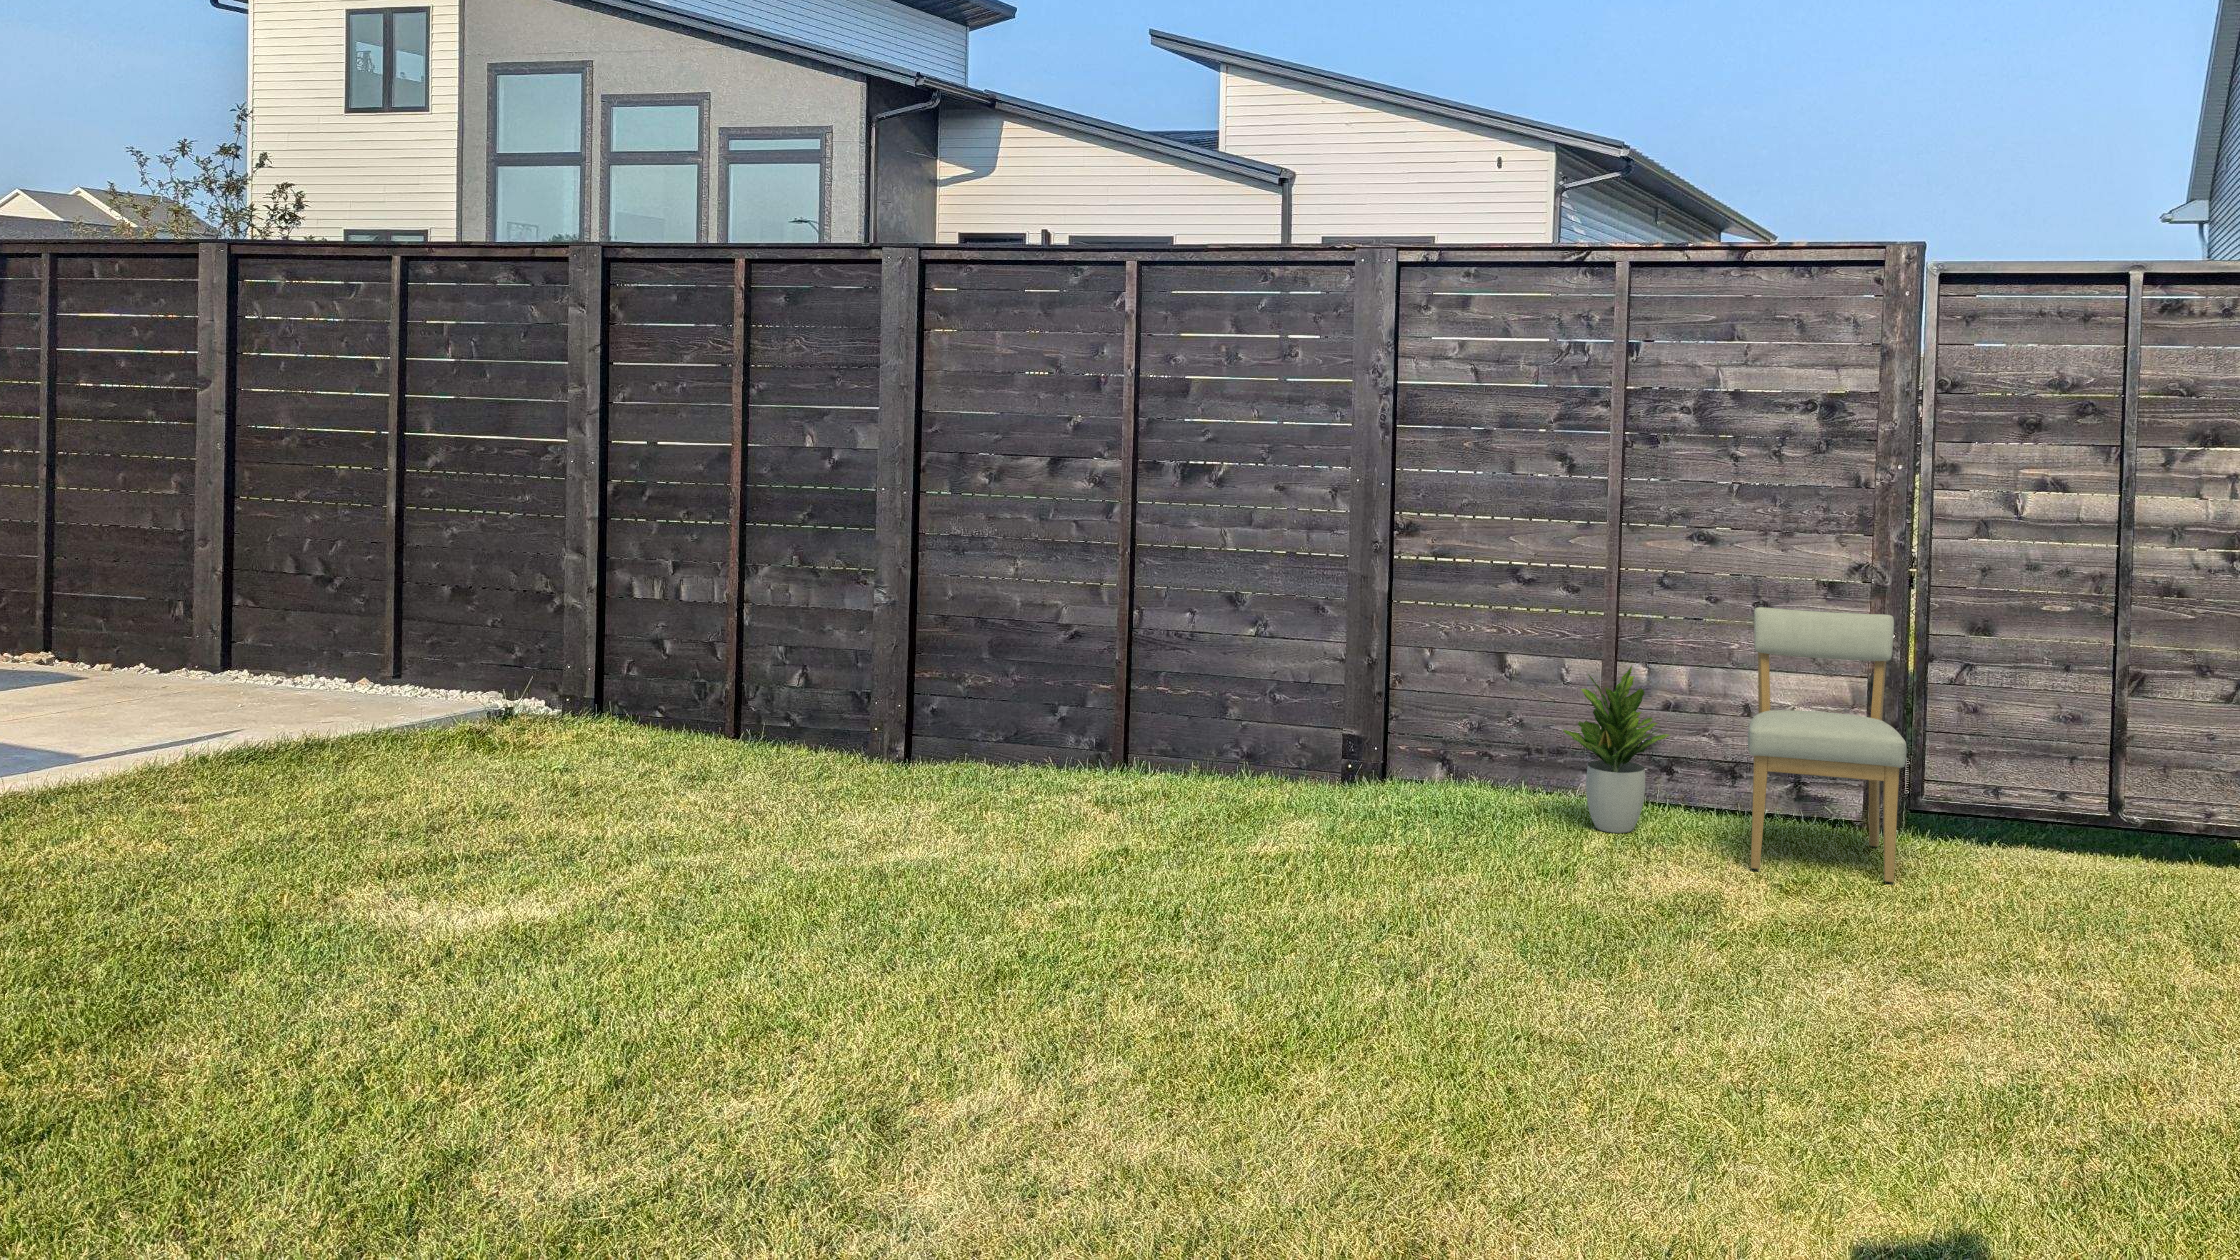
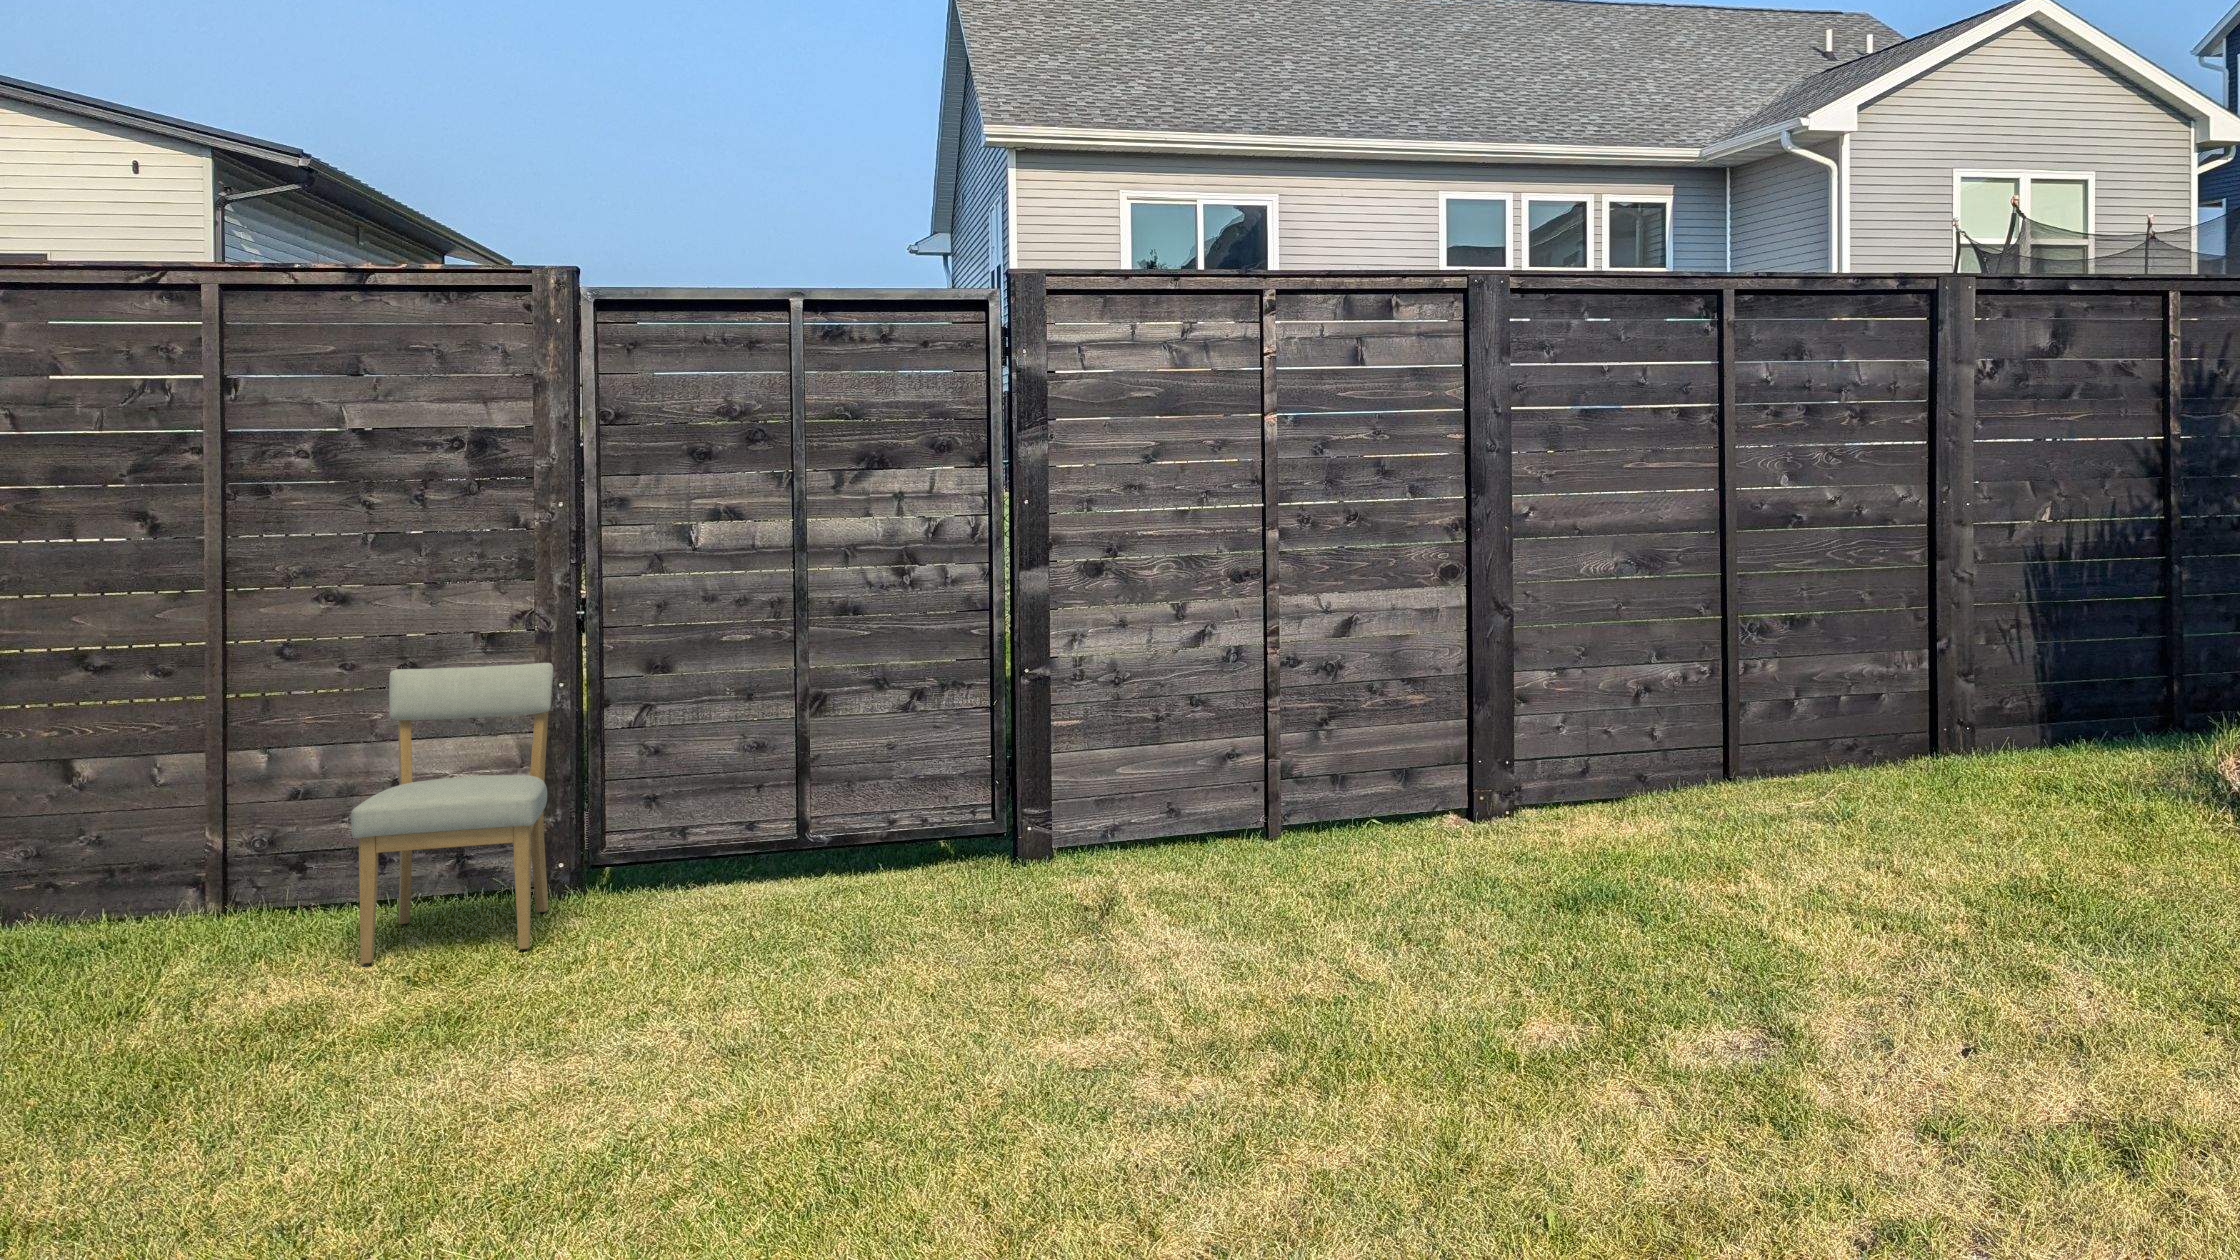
potted plant: present [1563,665,1670,833] -> none [140,752,291,953]

